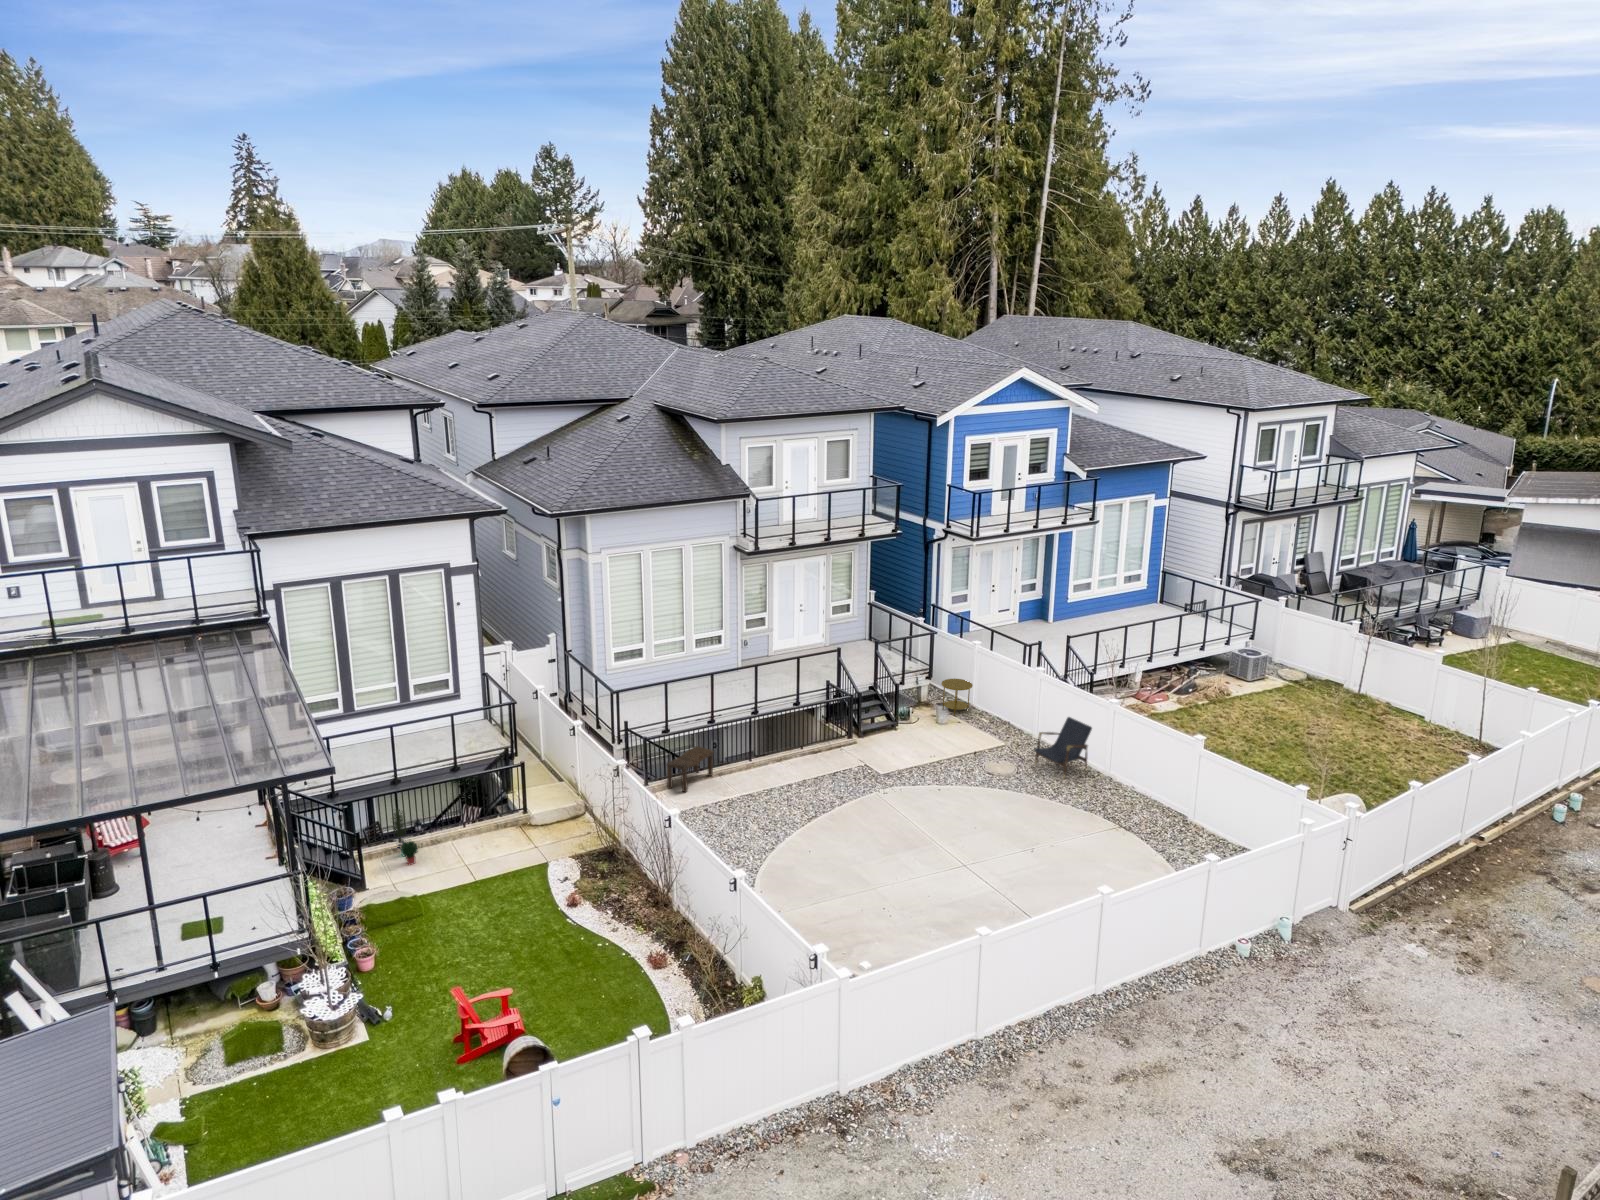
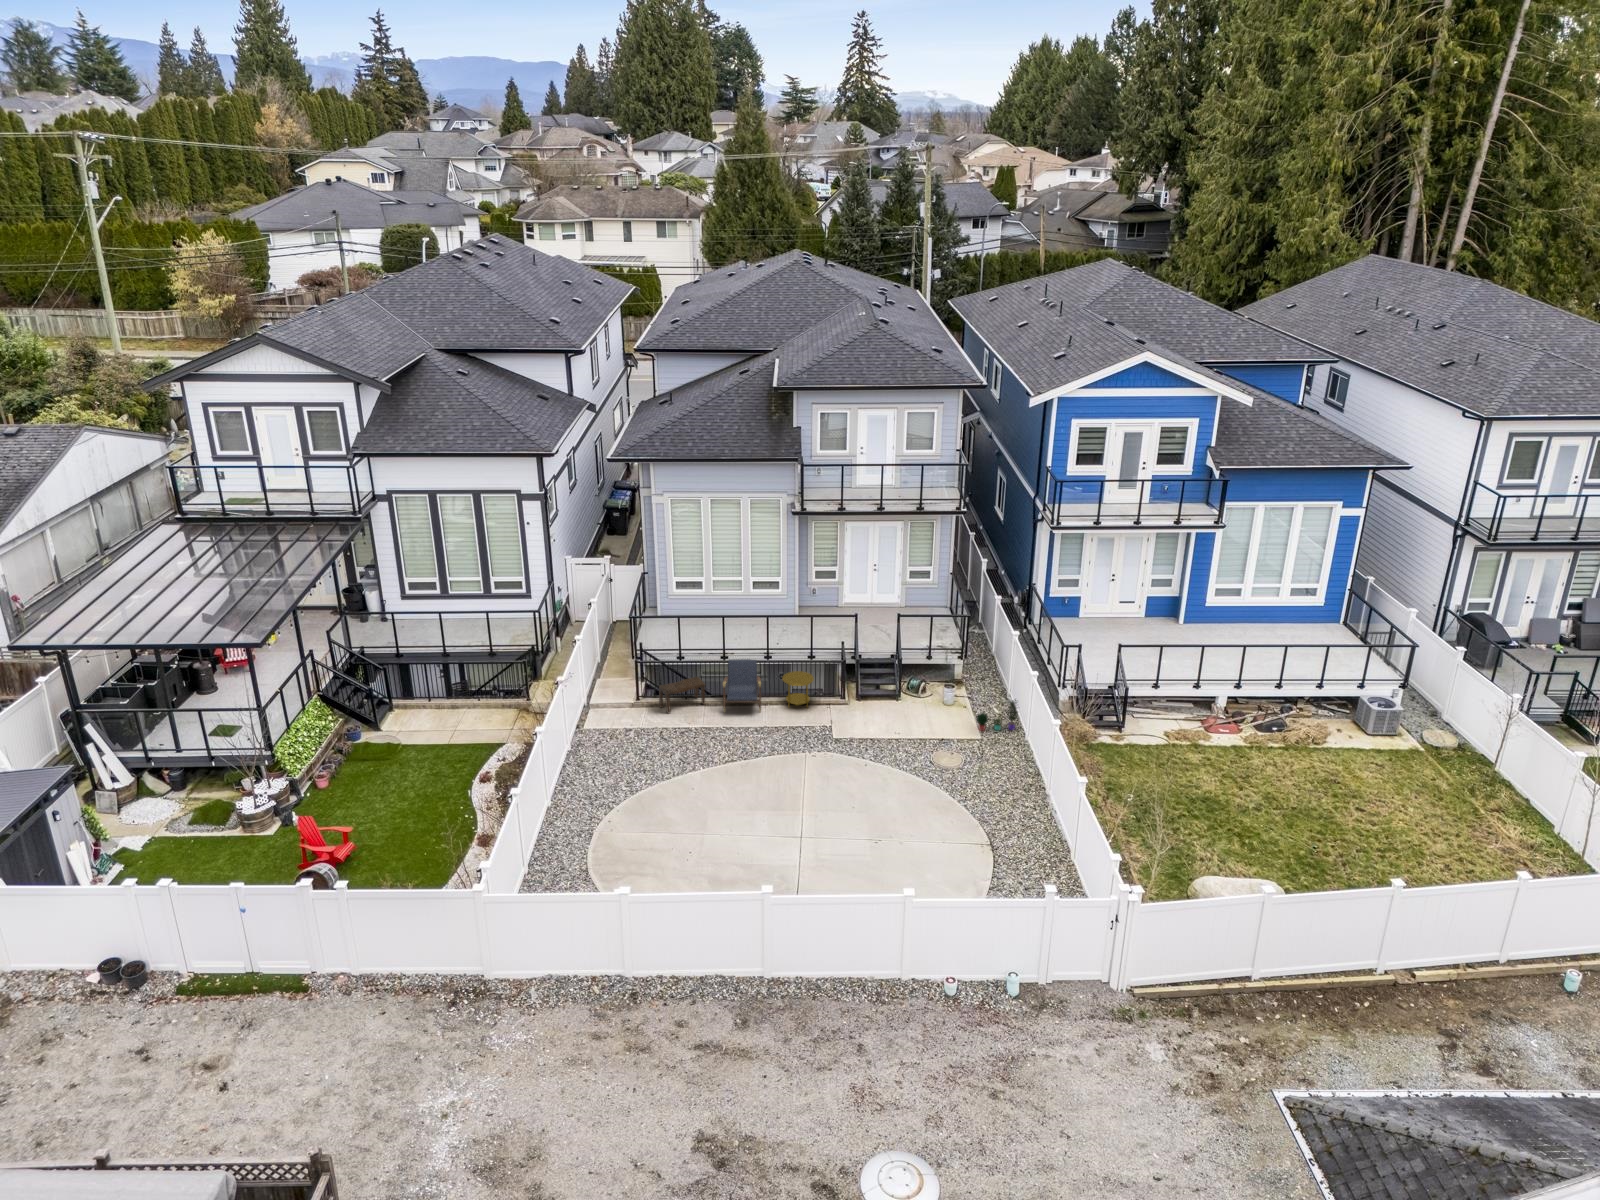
side table: present [941,679,973,715] -> present [782,671,814,705]
lounge chair: present [1035,717,1092,778] -> present [723,659,761,711]
potted plant: present [393,809,418,865] -> present [977,700,1018,731]

